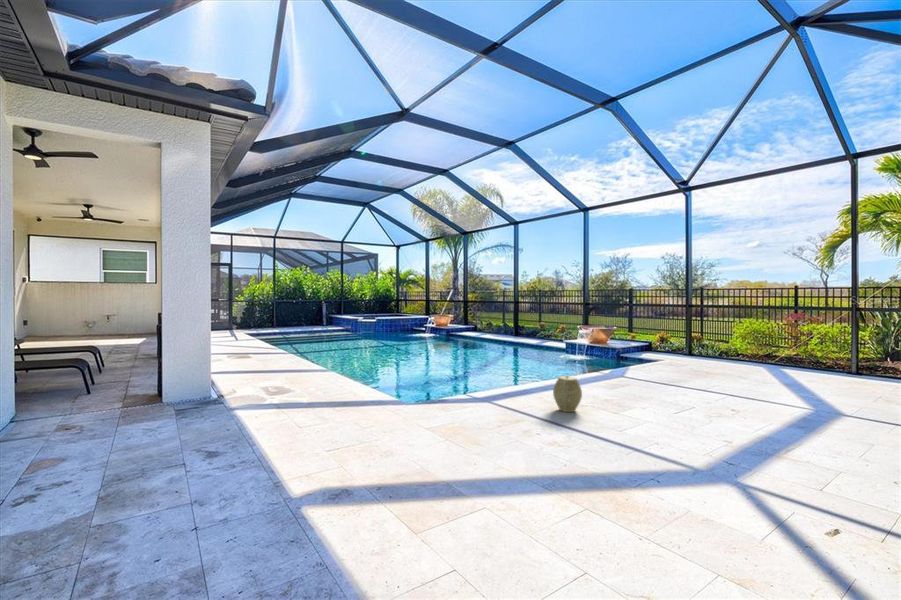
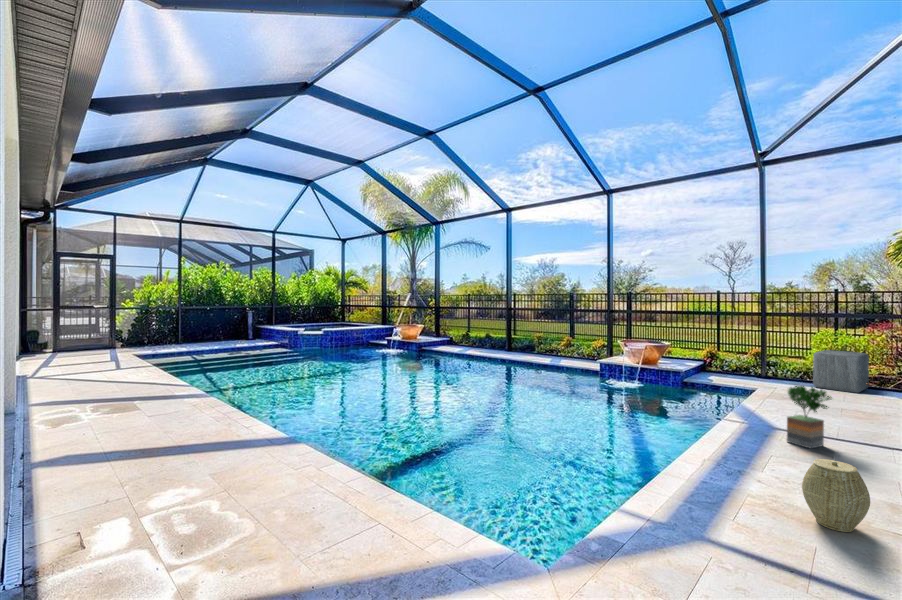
ottoman: none [725,334,771,367] -> present [813,350,869,393]
potted tree: none [619,347,649,388] -> present [787,386,832,449]

